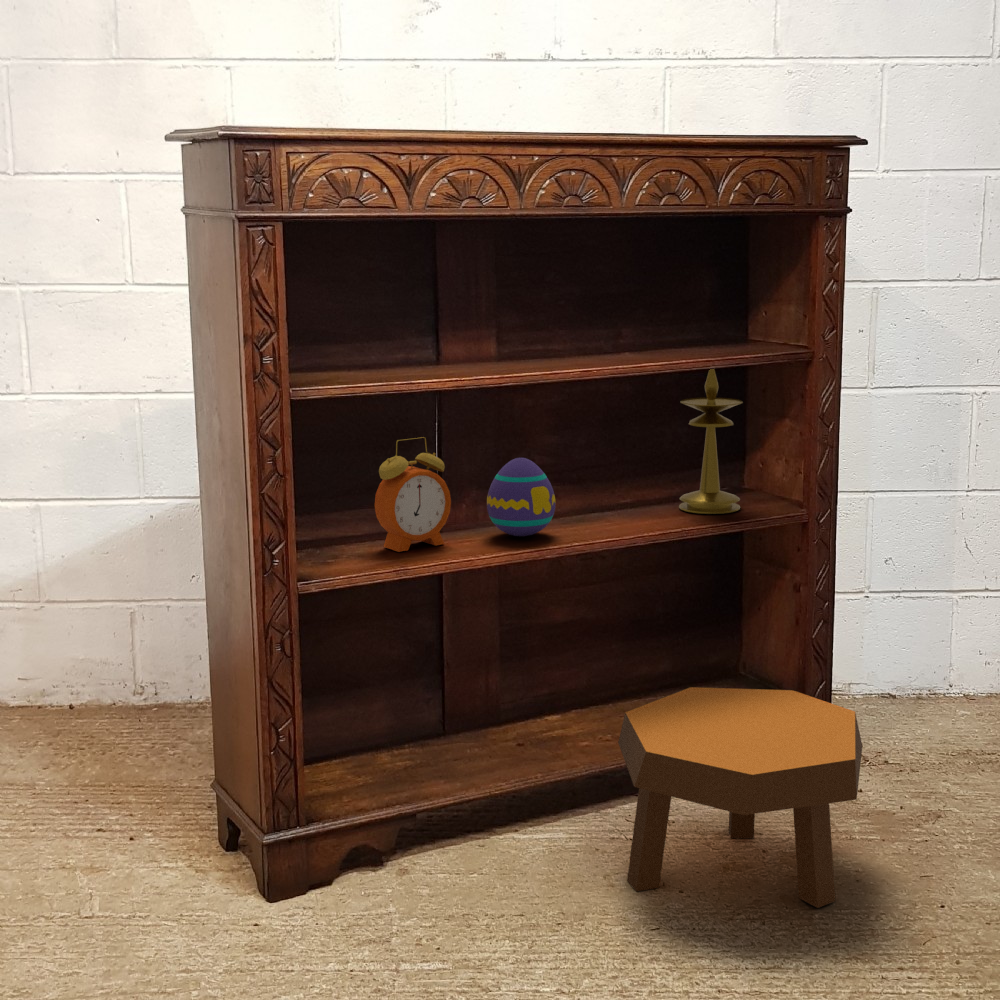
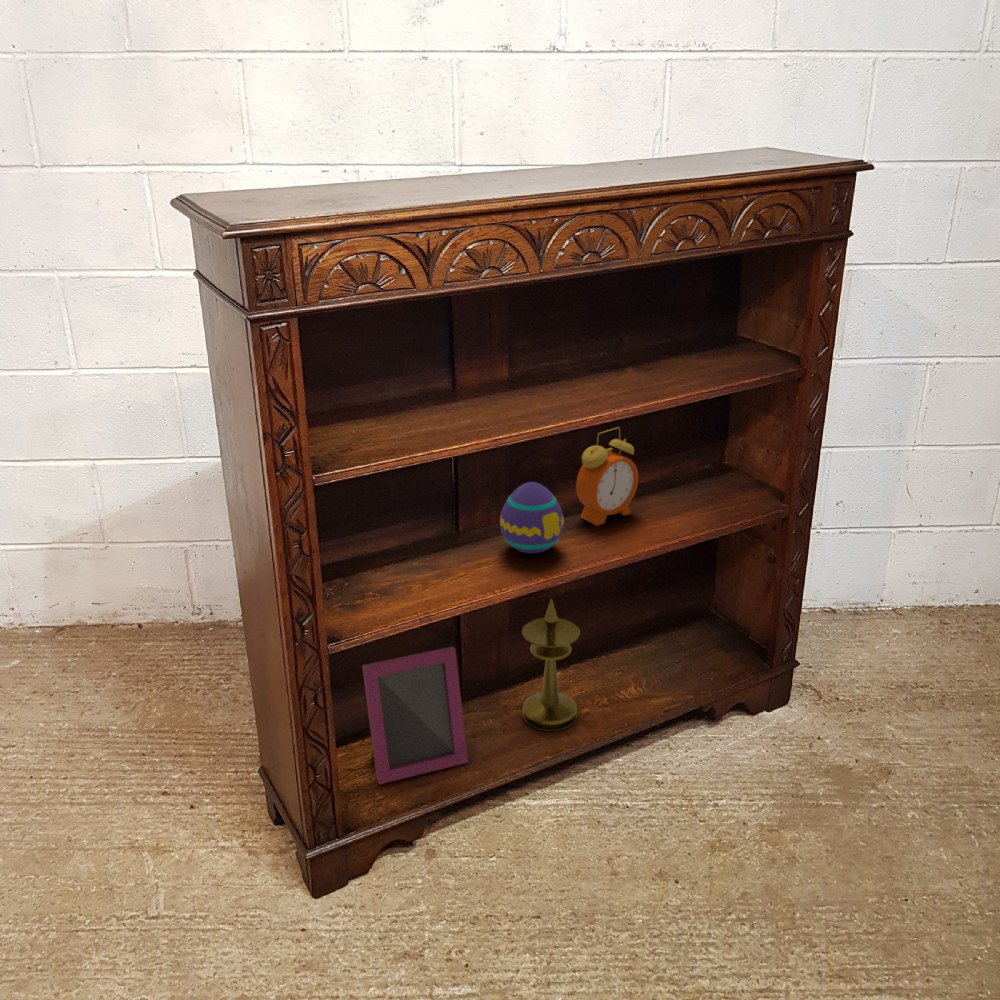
candlestick: present [679,369,743,514] -> present [522,599,580,731]
alarm clock: present [374,437,451,552] -> present [576,428,638,526]
picture frame: none [333,642,449,792] -> present [362,647,468,784]
footstool: present [618,687,862,908] -> none [620,679,841,902]

